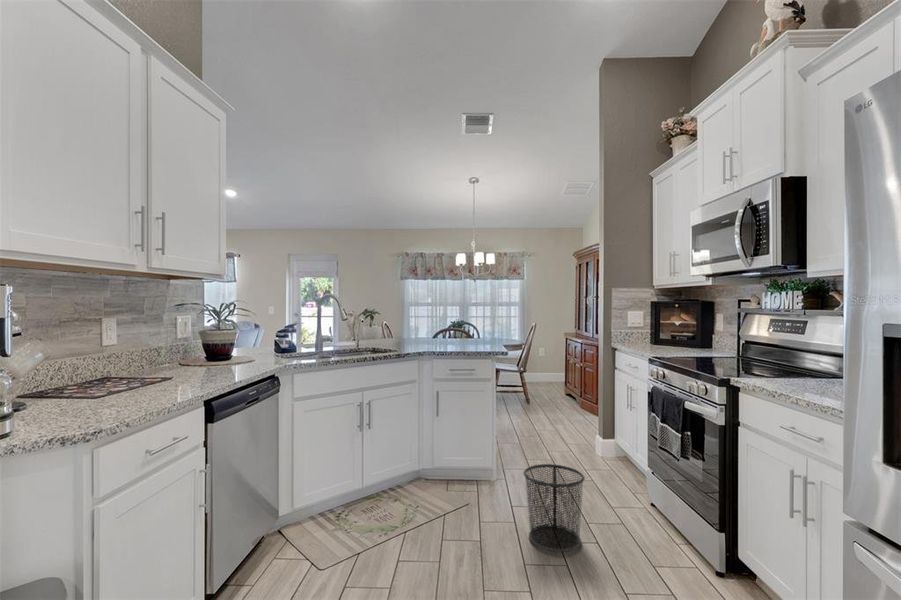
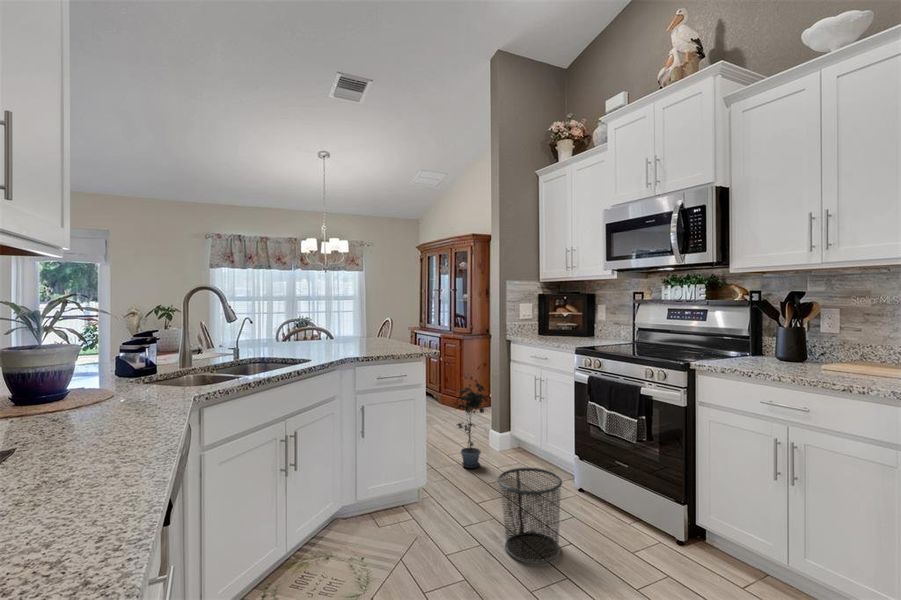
potted plant: none [540,384,577,468] -> present [456,380,488,468]

